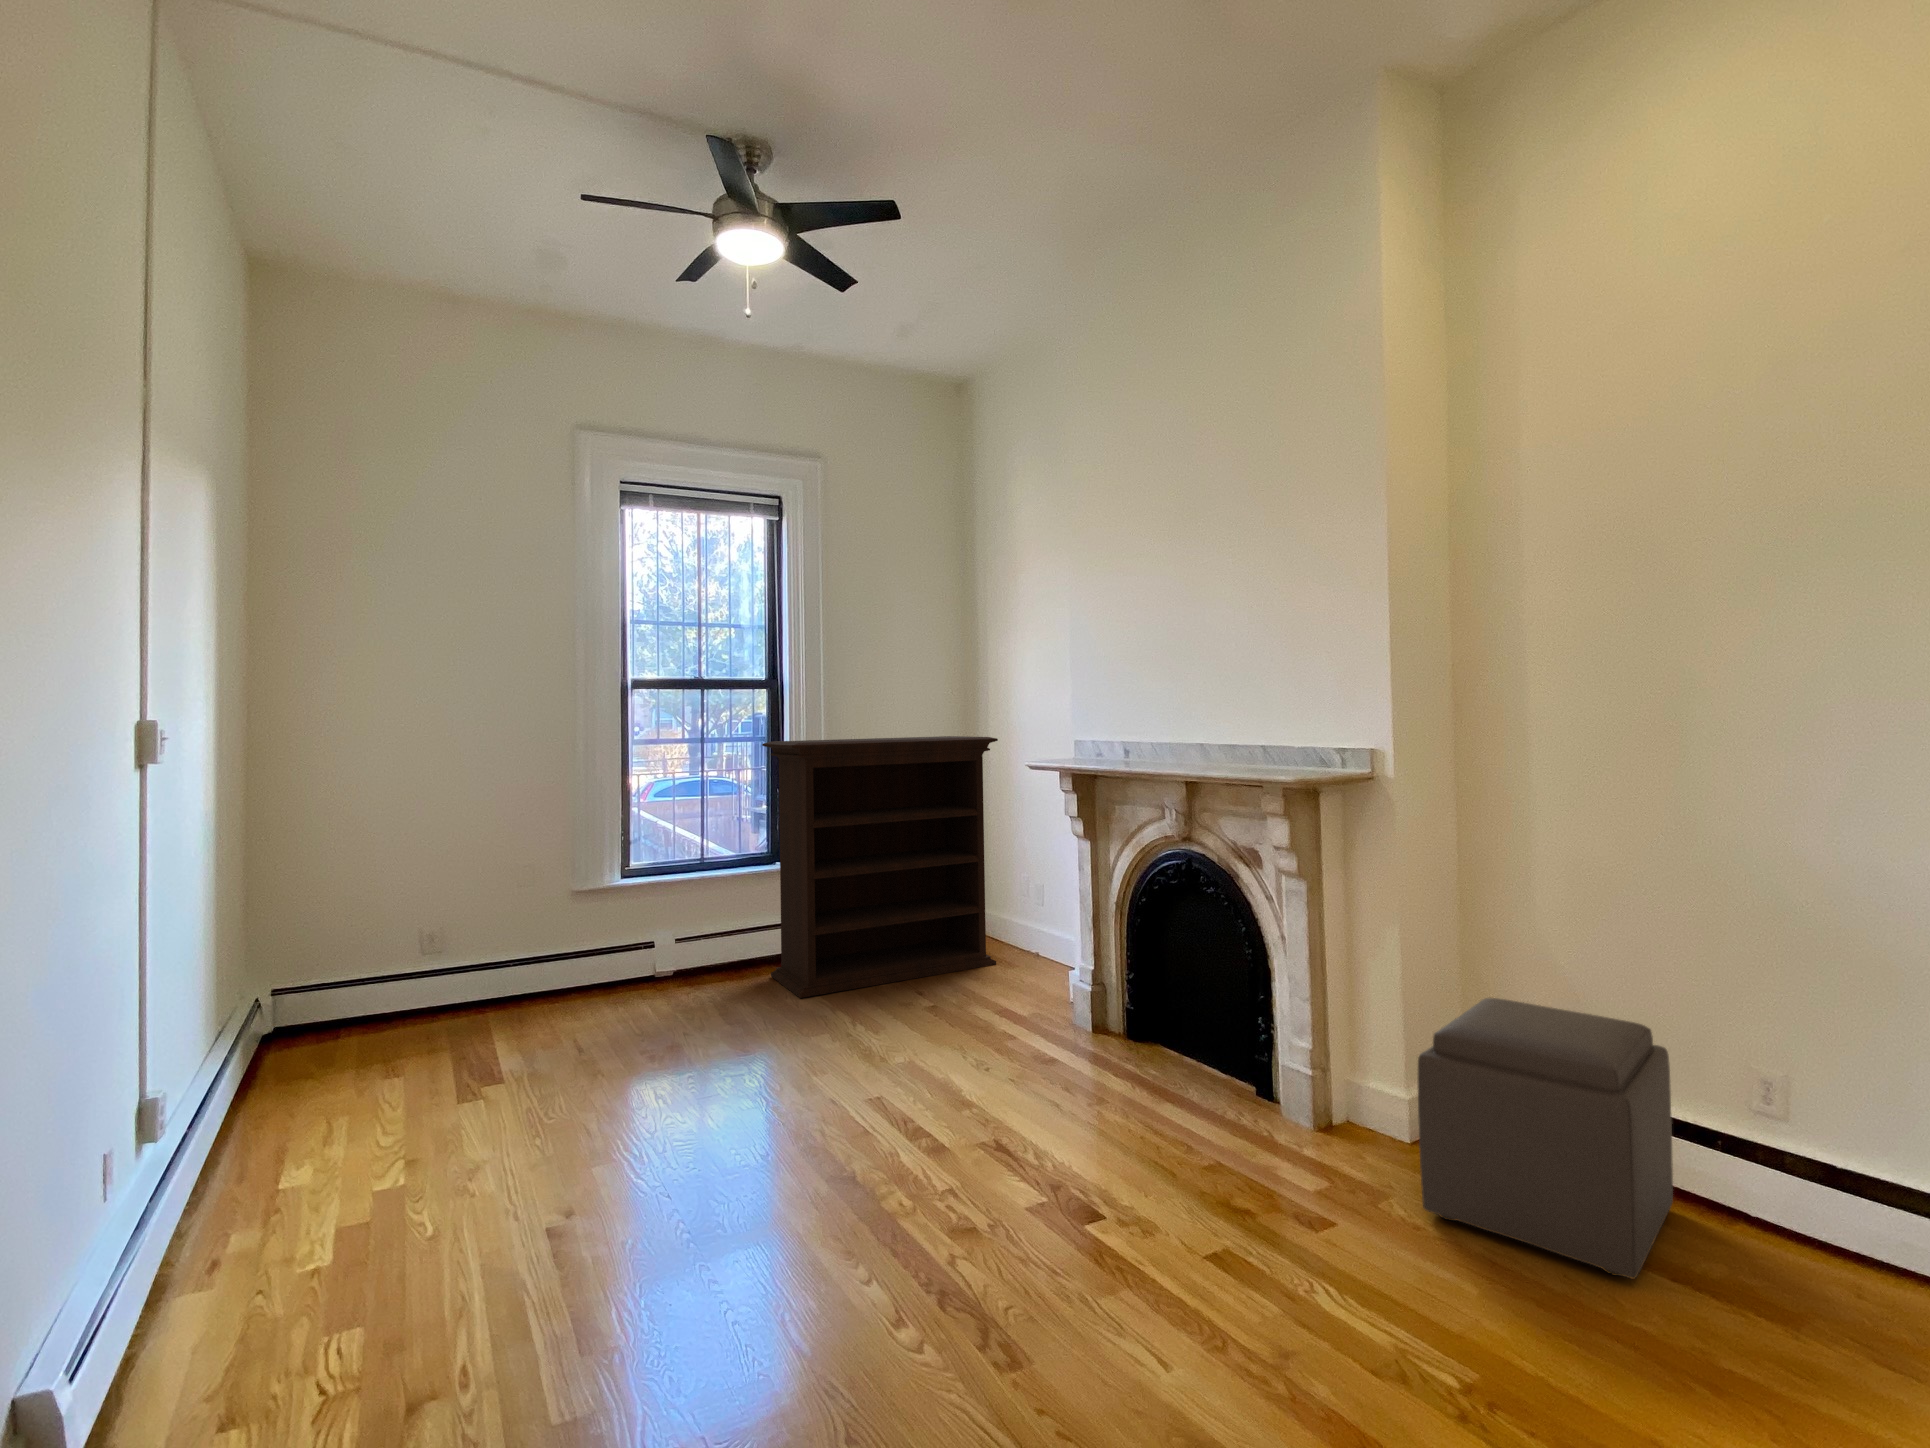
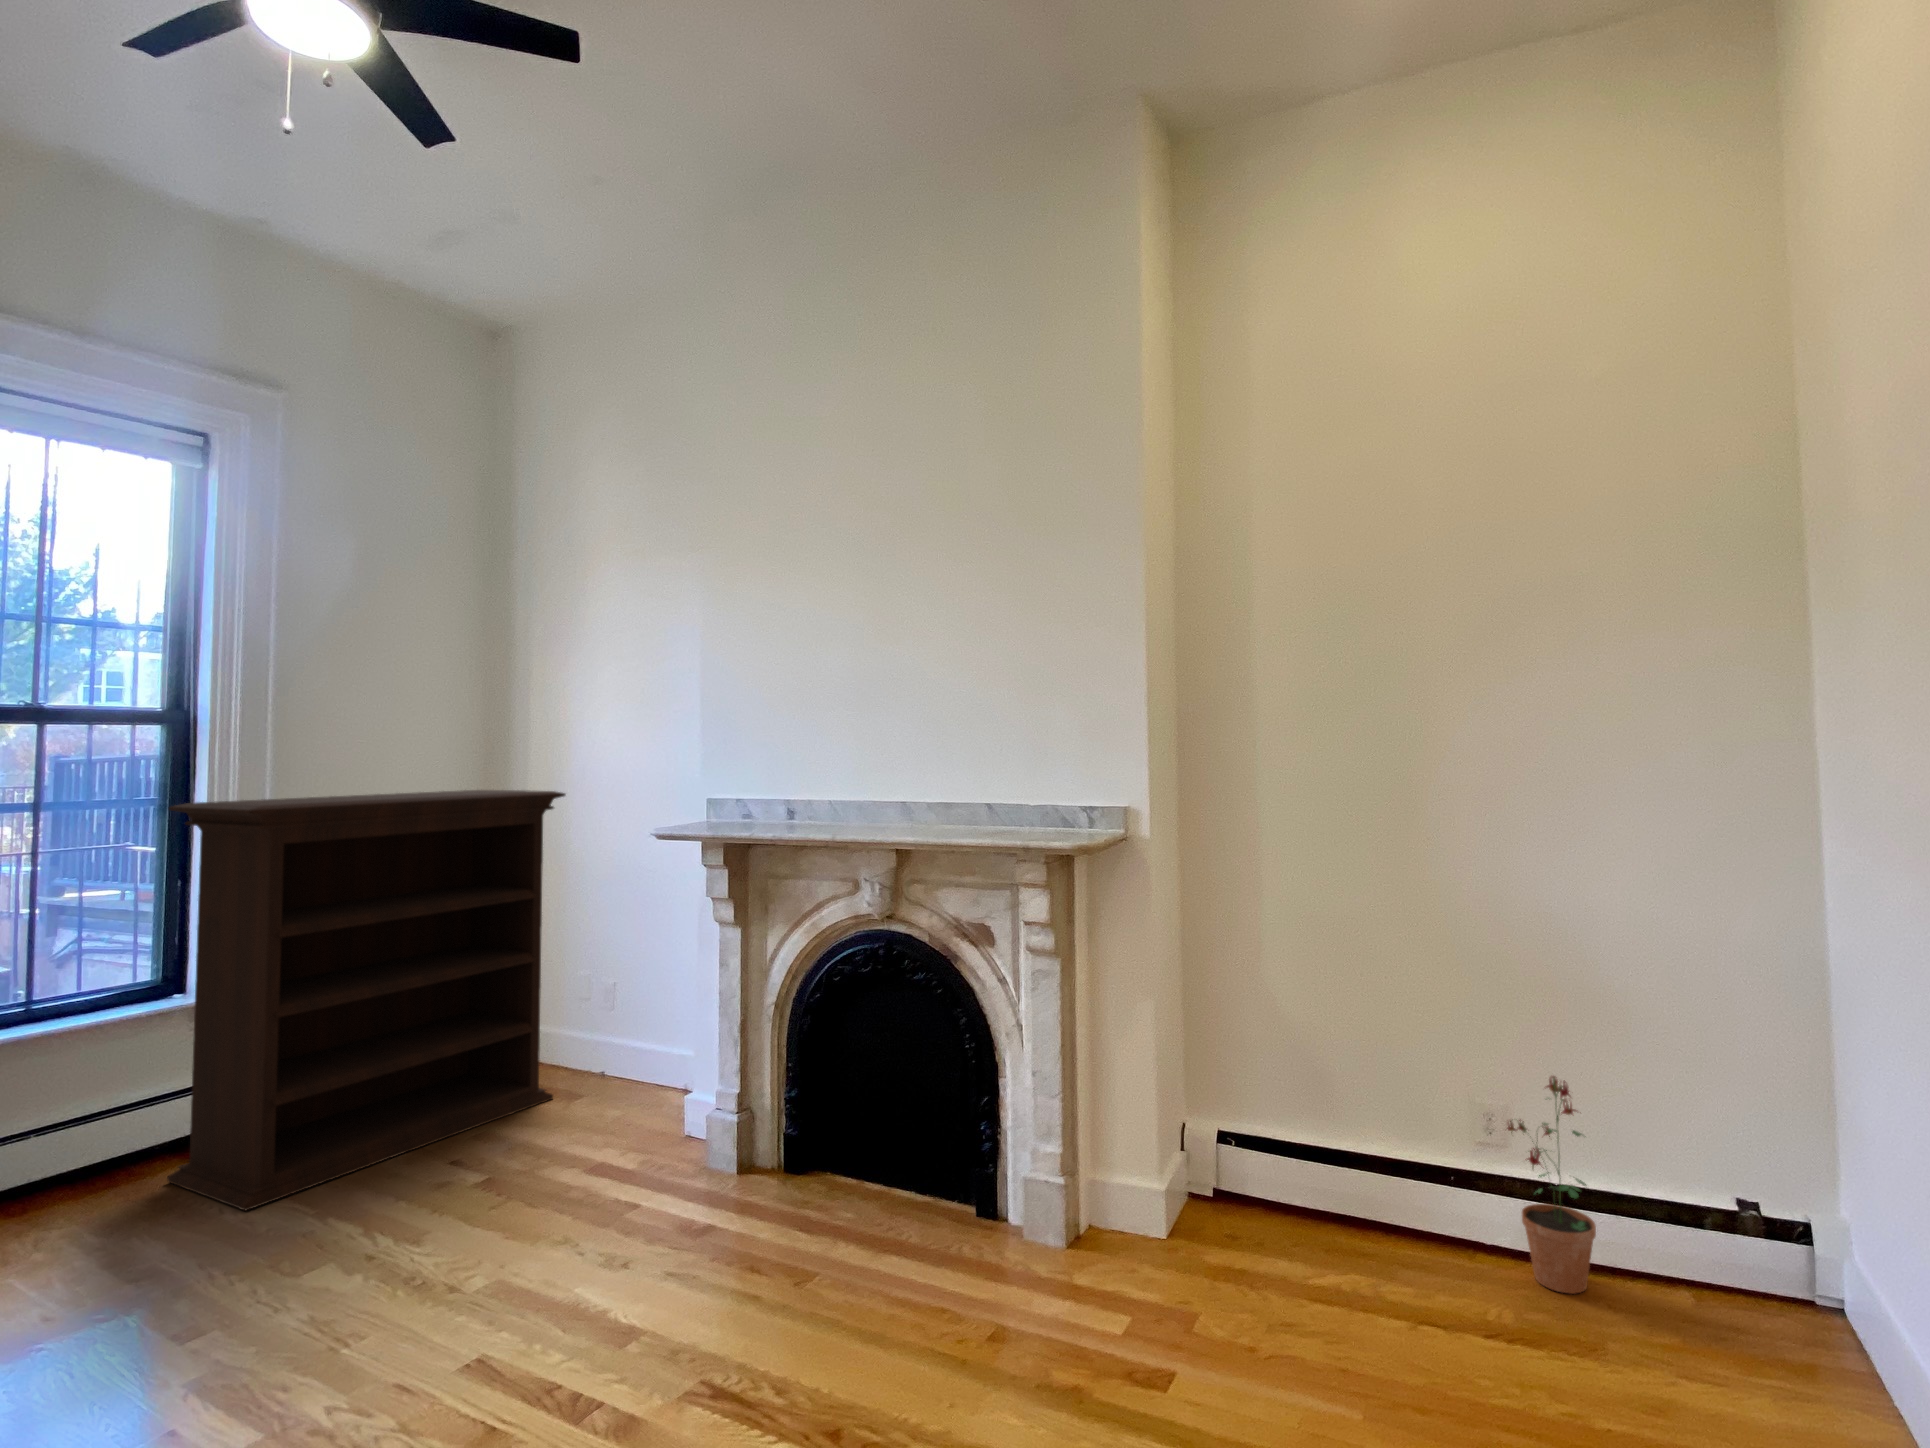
ottoman: present [1418,998,1673,1279] -> none [1233,1067,1456,1344]
potted plant: none [1779,1052,1883,1288] -> present [1507,1076,1596,1294]

